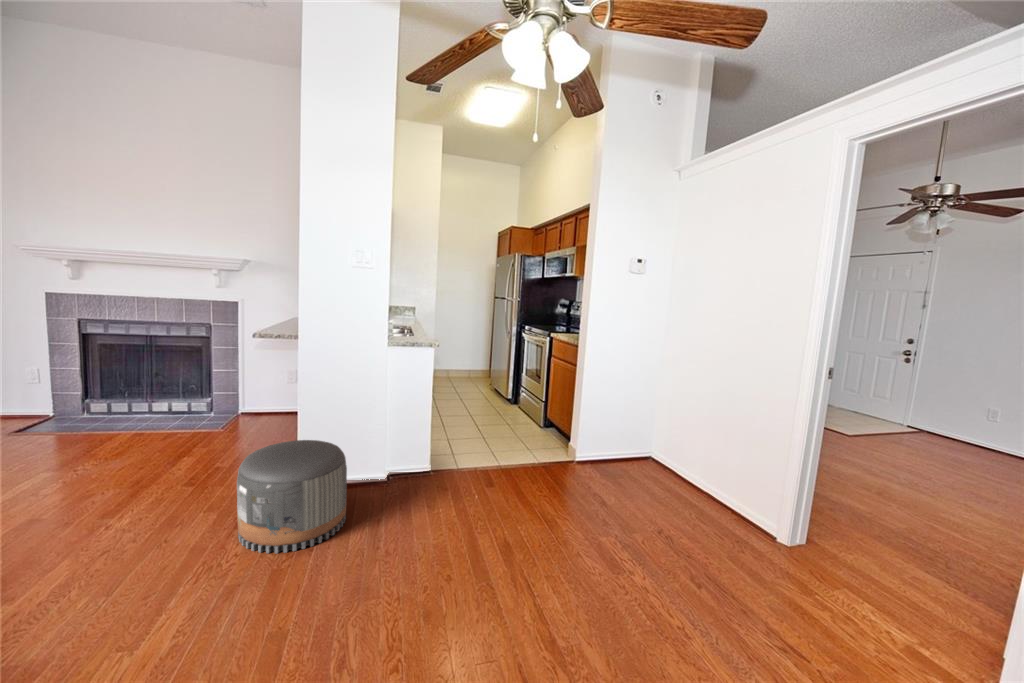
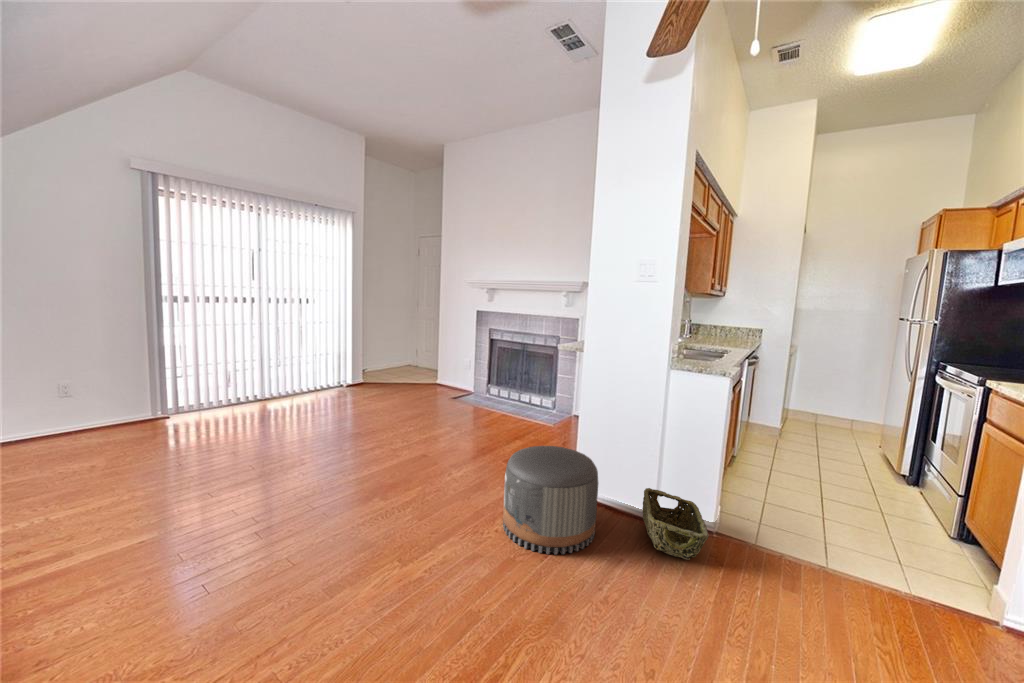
woven basket: none [376,453,440,499] -> present [642,488,709,560]

